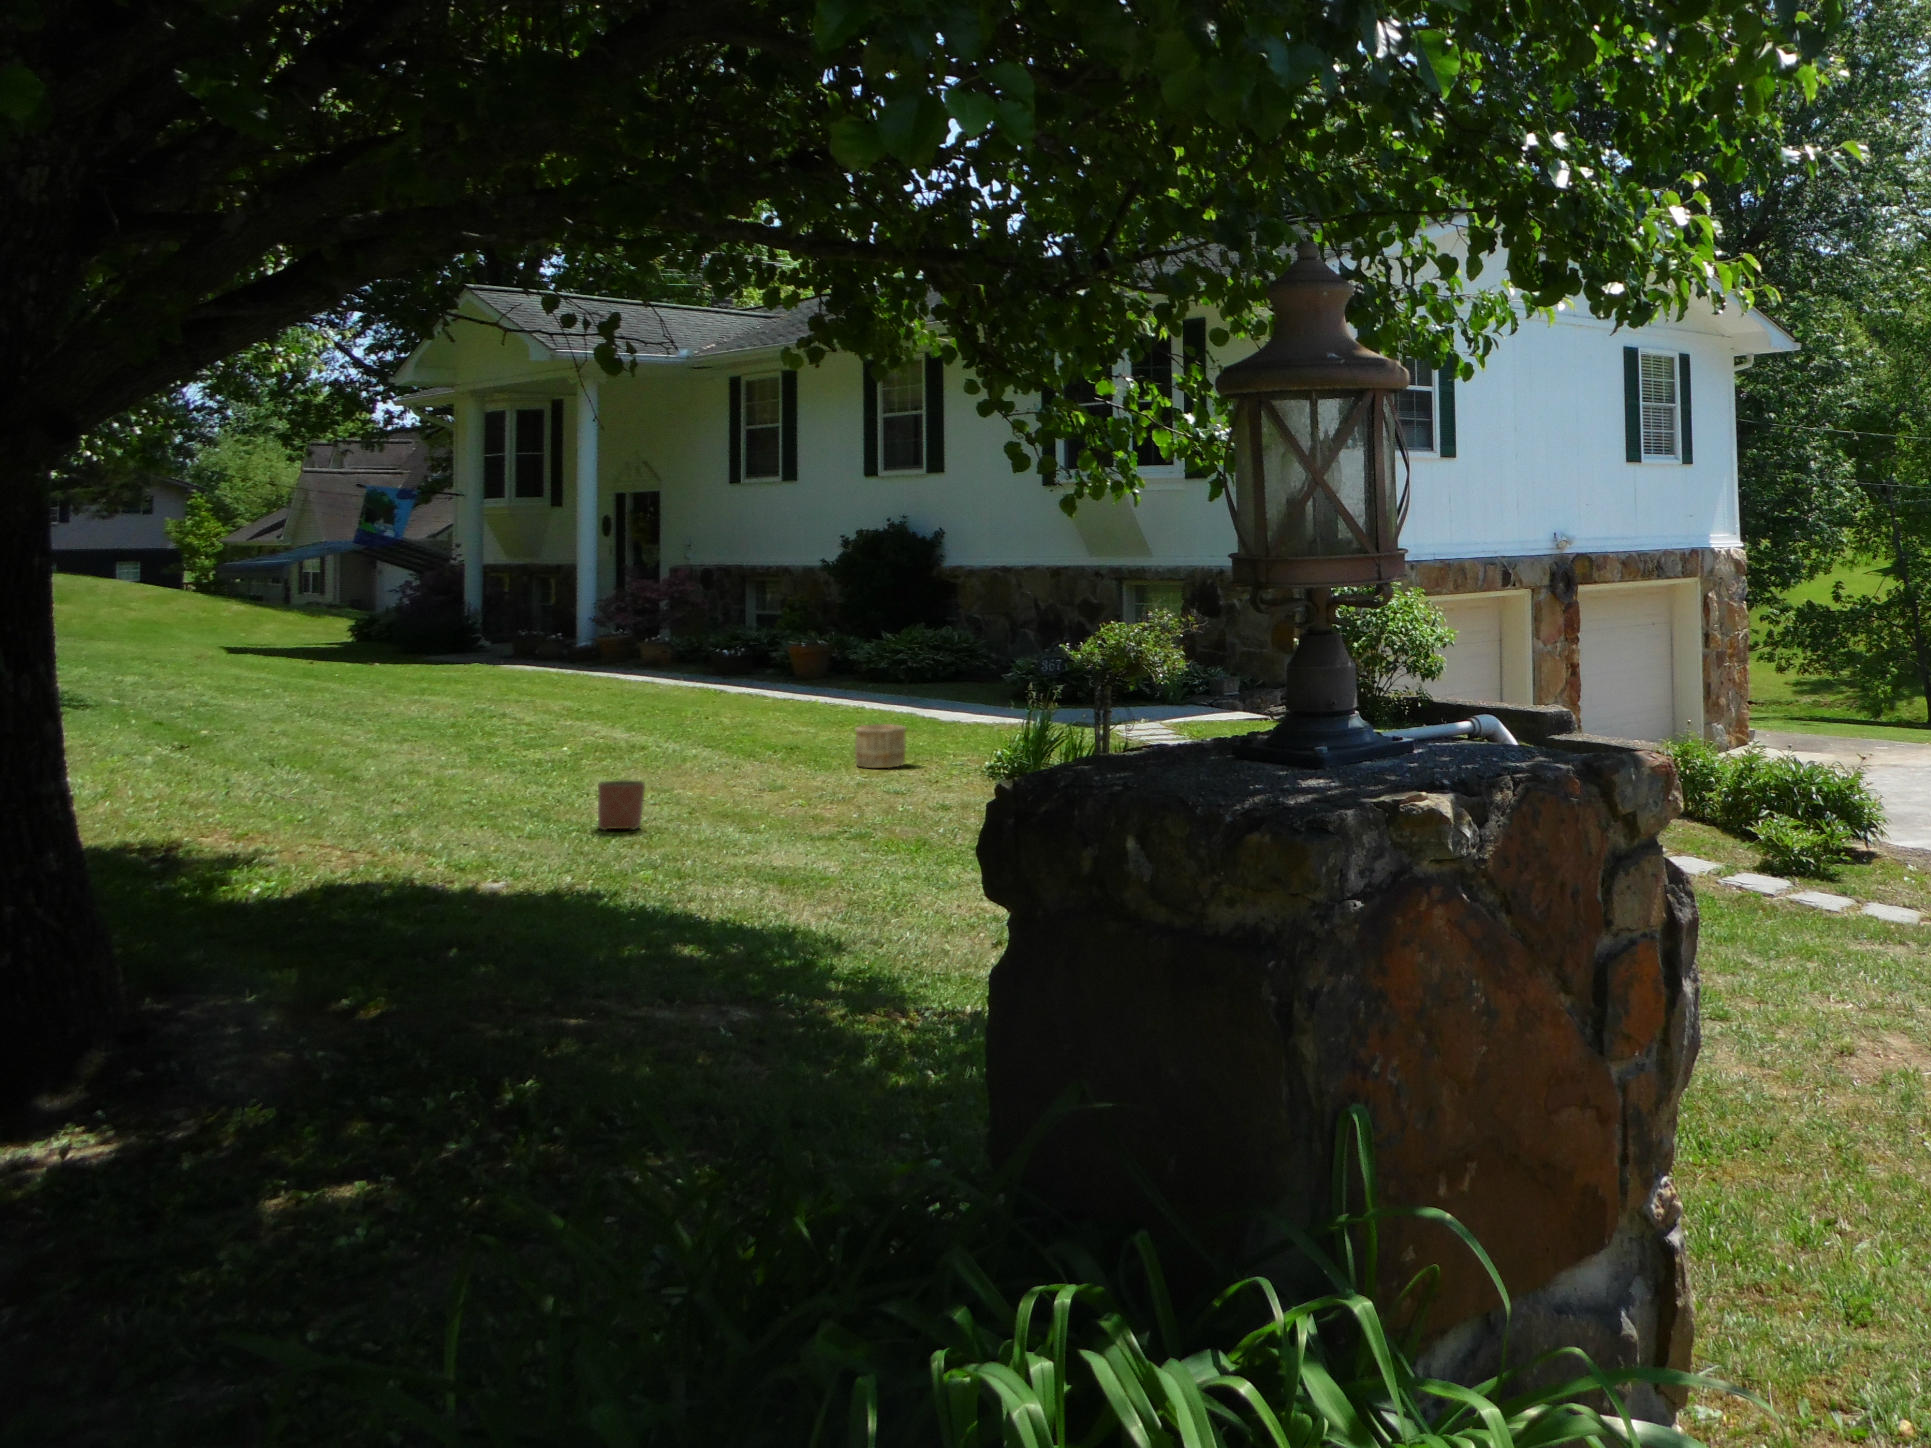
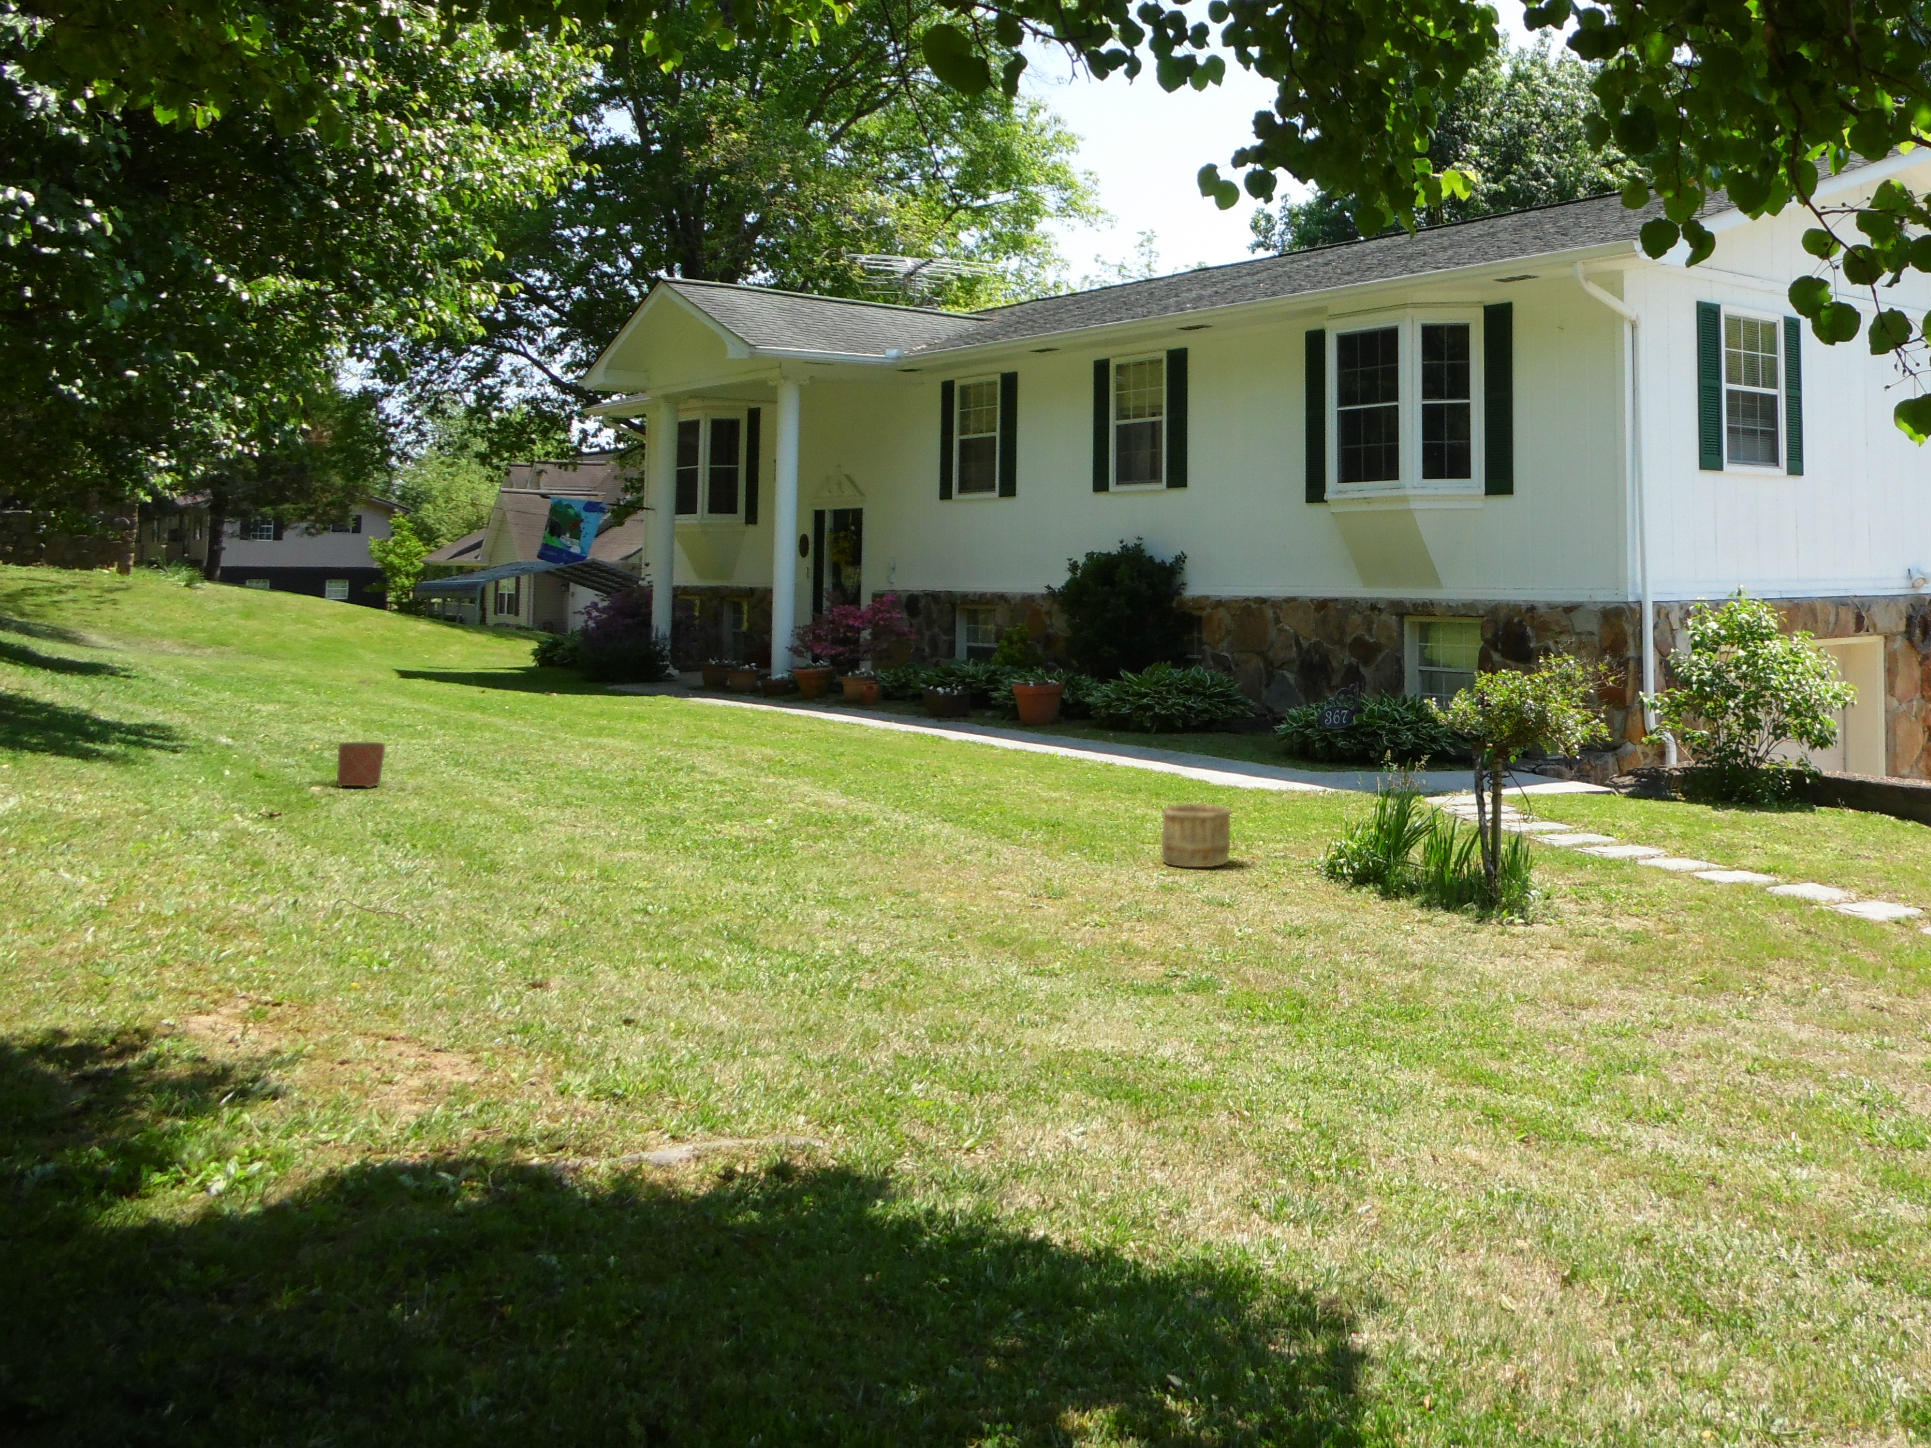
planter: present [598,780,645,830] -> present [337,742,385,788]

